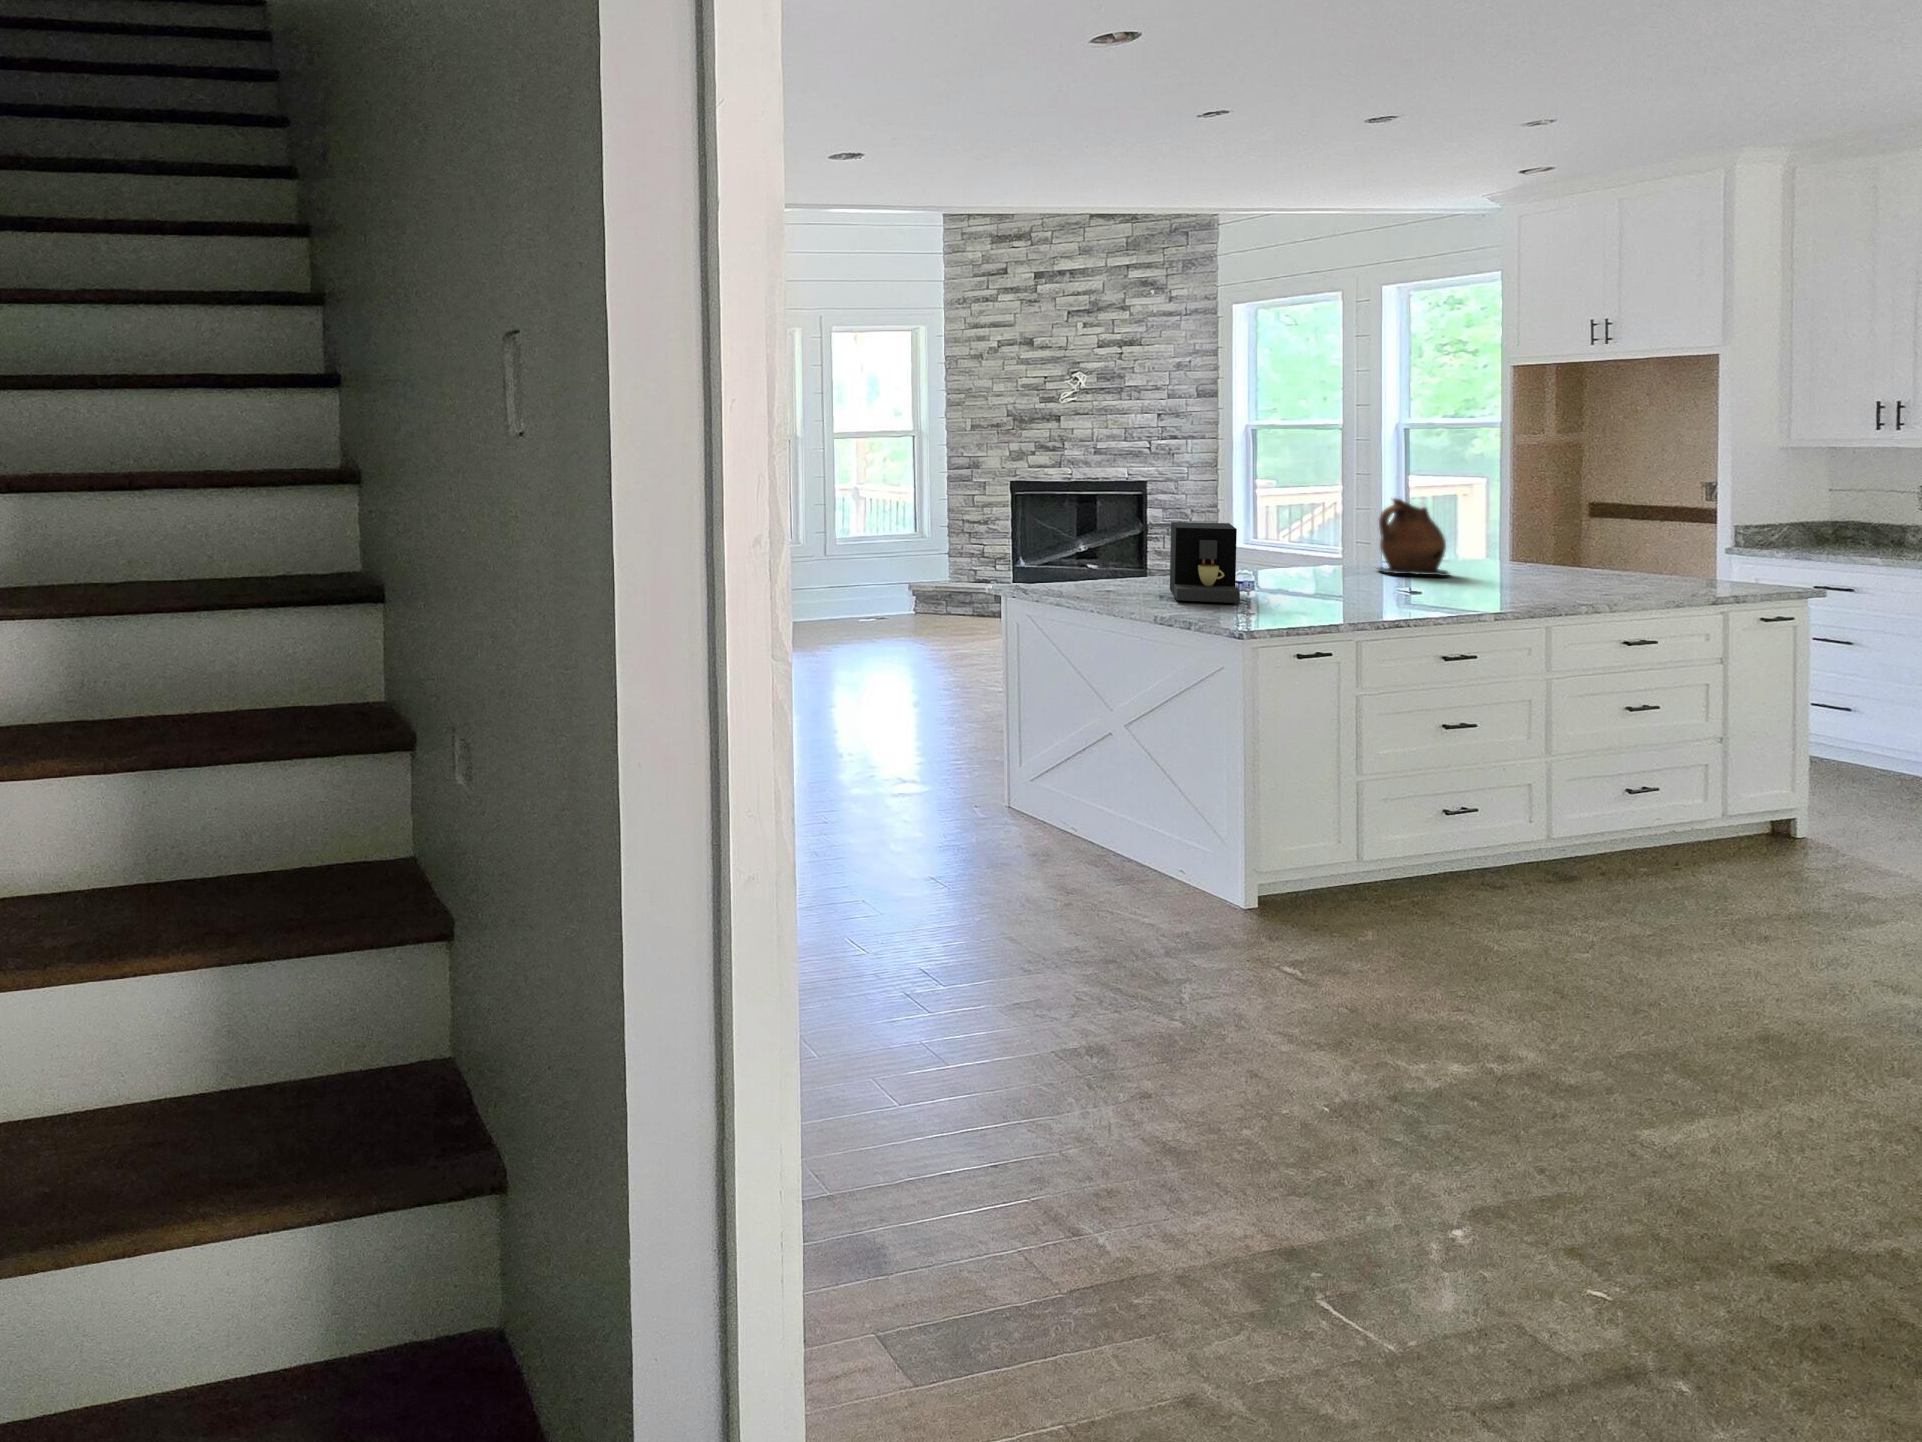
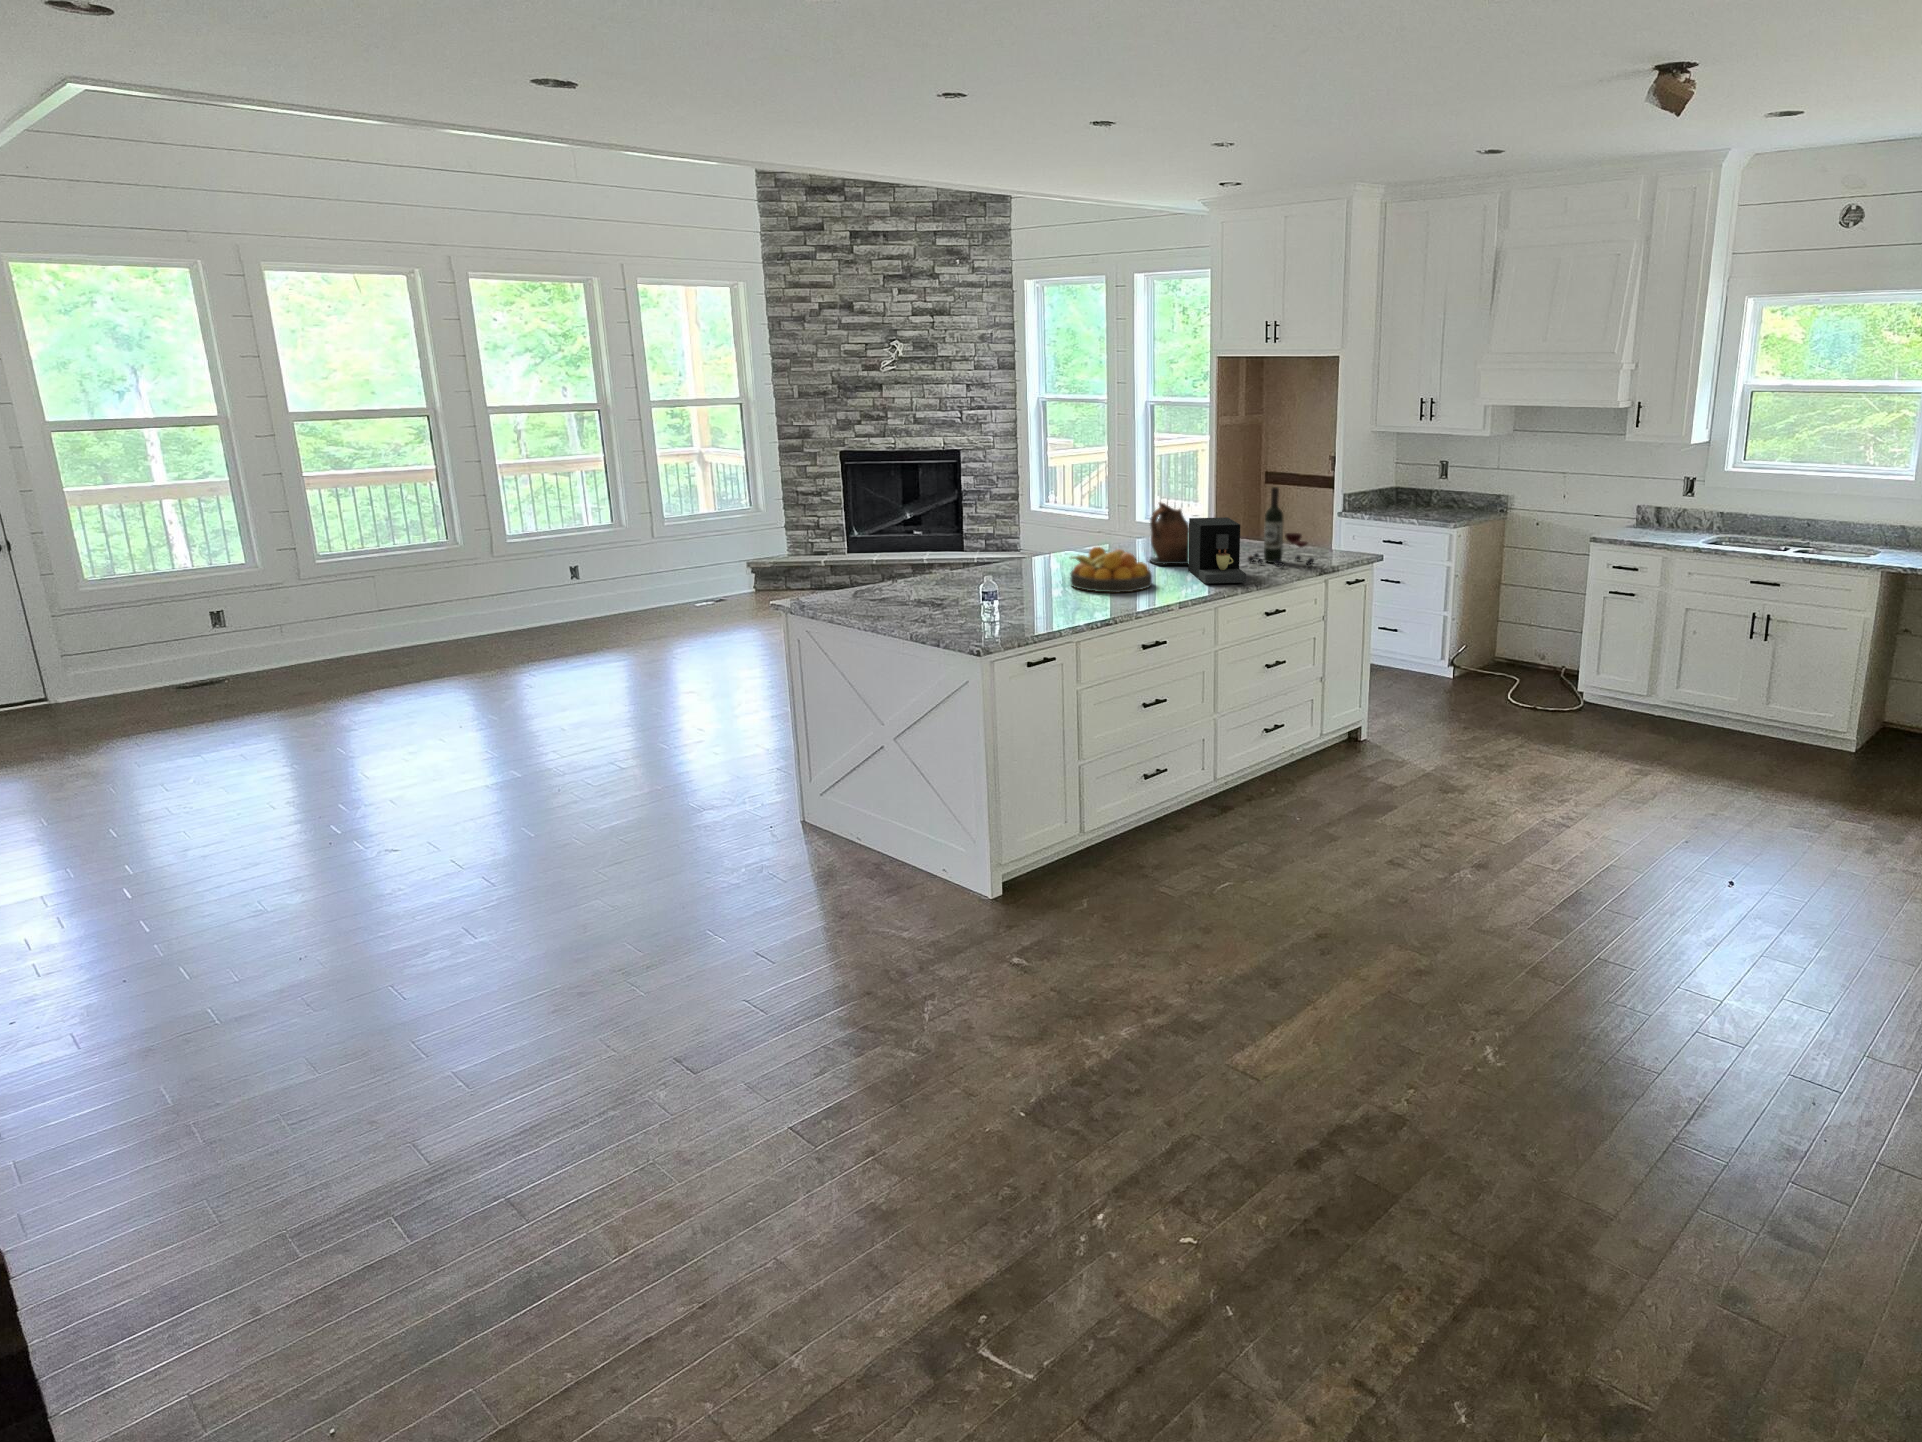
wine bottle: none [1534,483,1650,590] -> present [1248,487,1314,567]
coffee maker: present [1170,522,1240,603] -> present [1188,517,1246,583]
fruit bowl: none [1258,541,1379,595] -> present [1070,547,1152,592]

